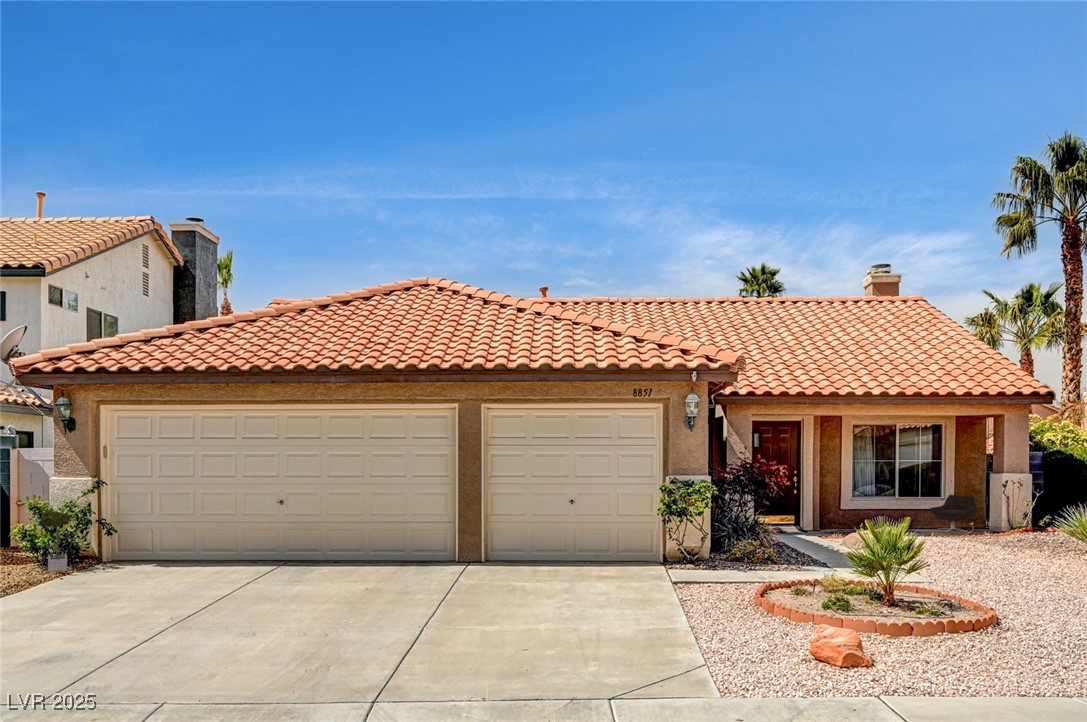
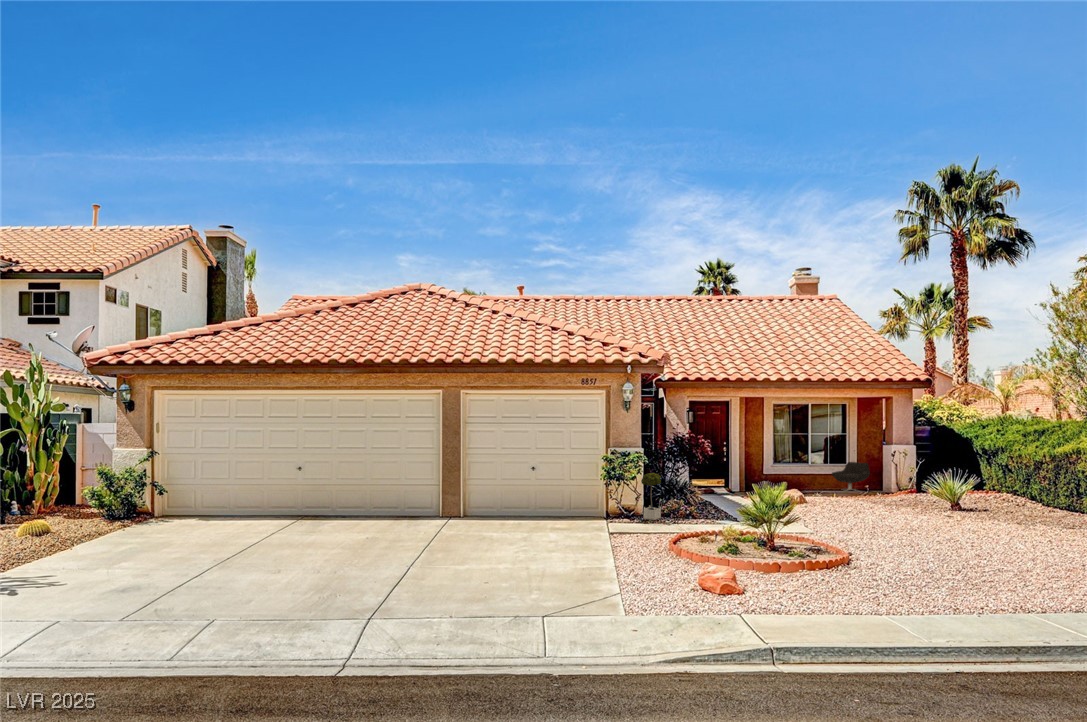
potted tree: present [41,510,70,572] -> present [641,473,661,520]

